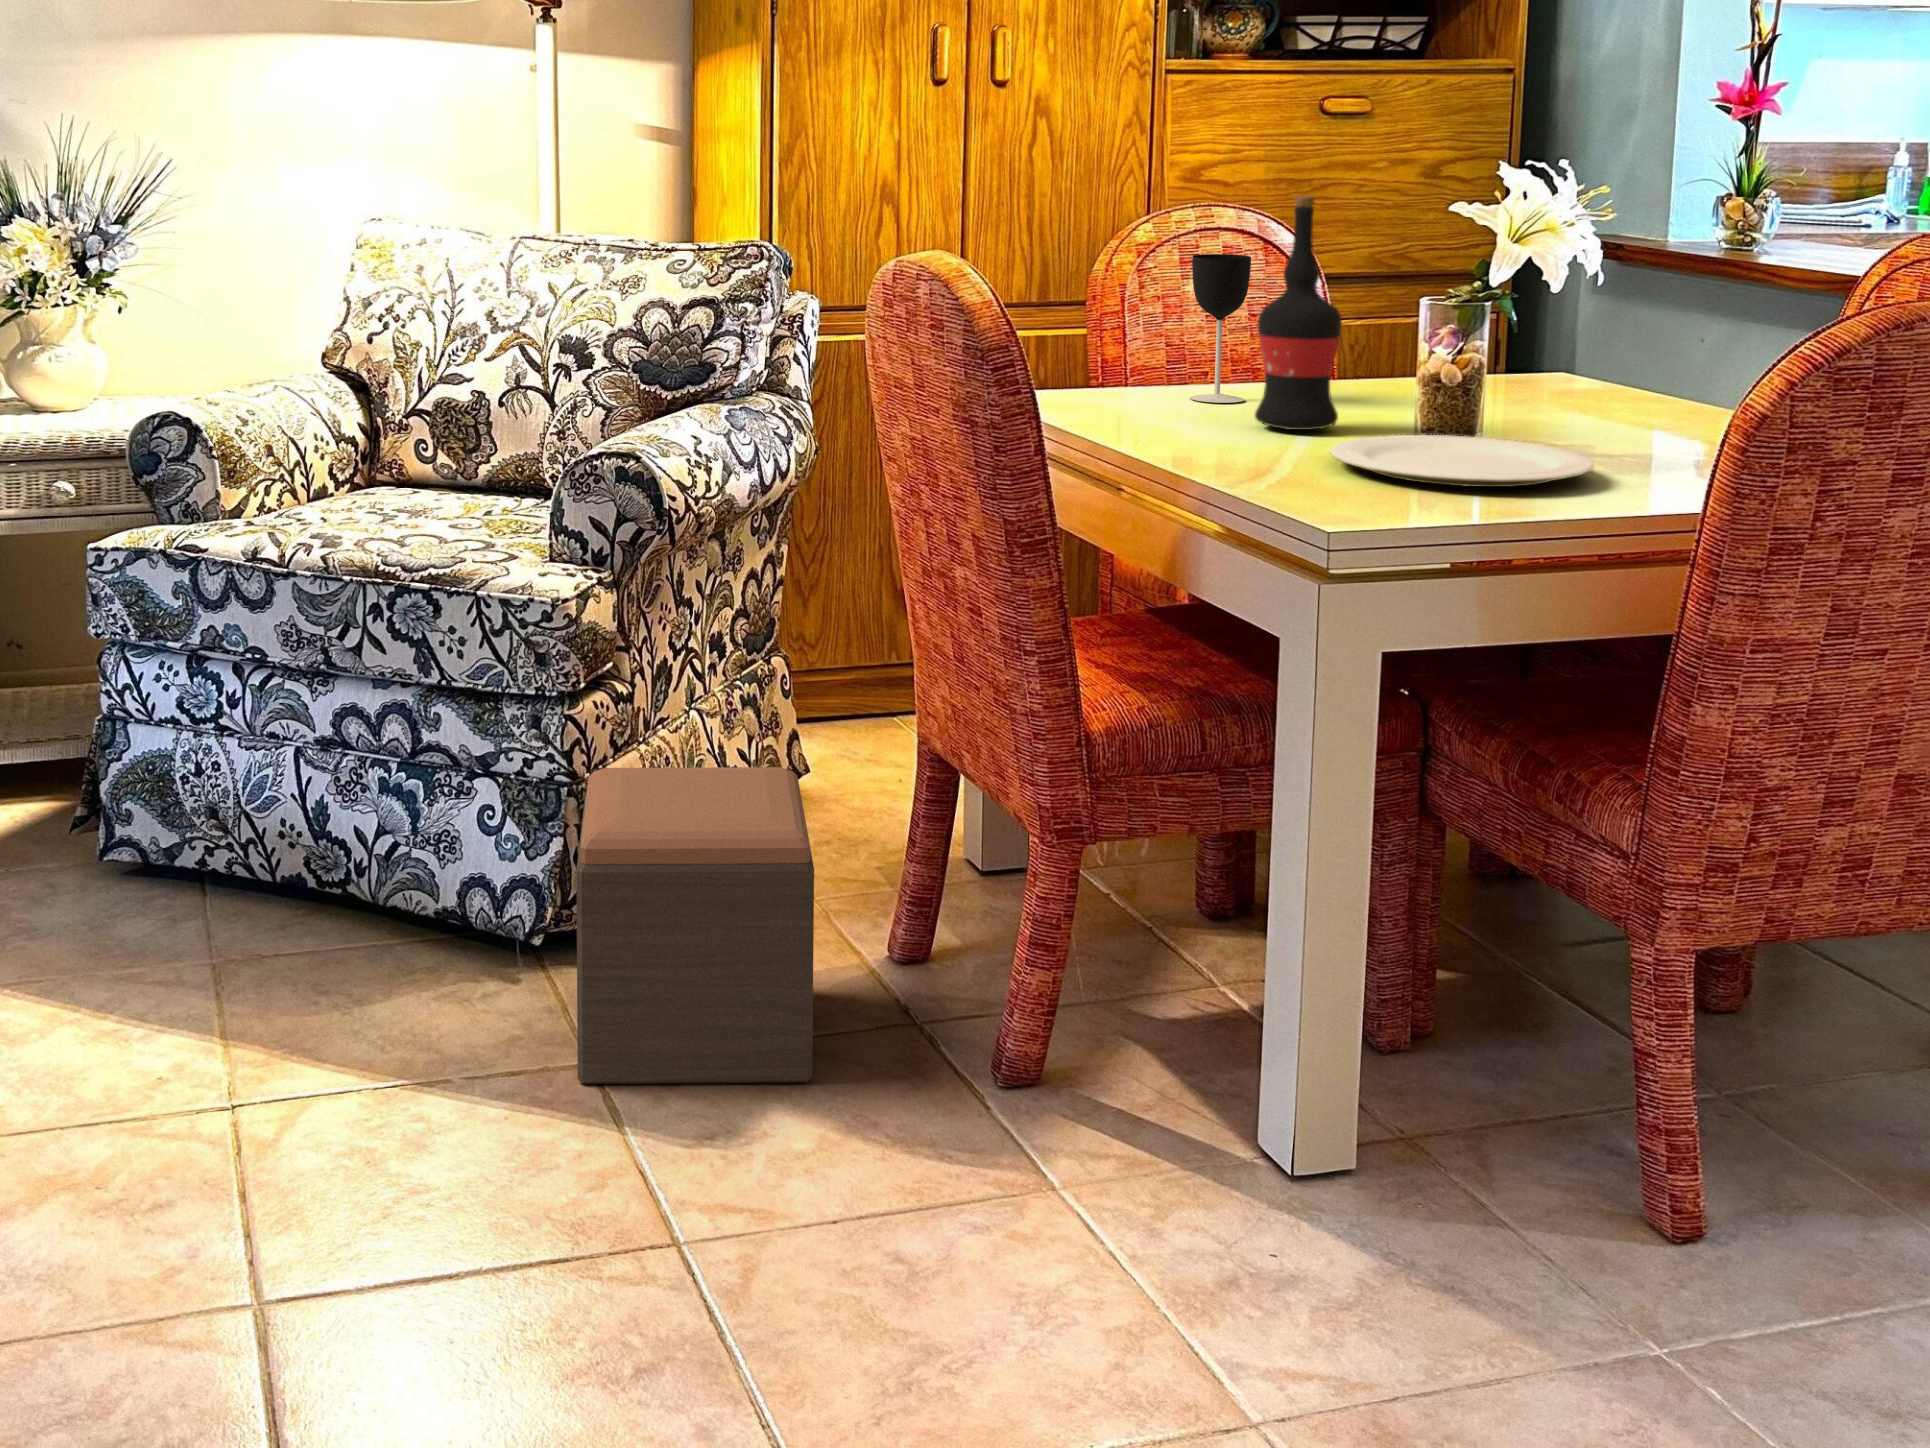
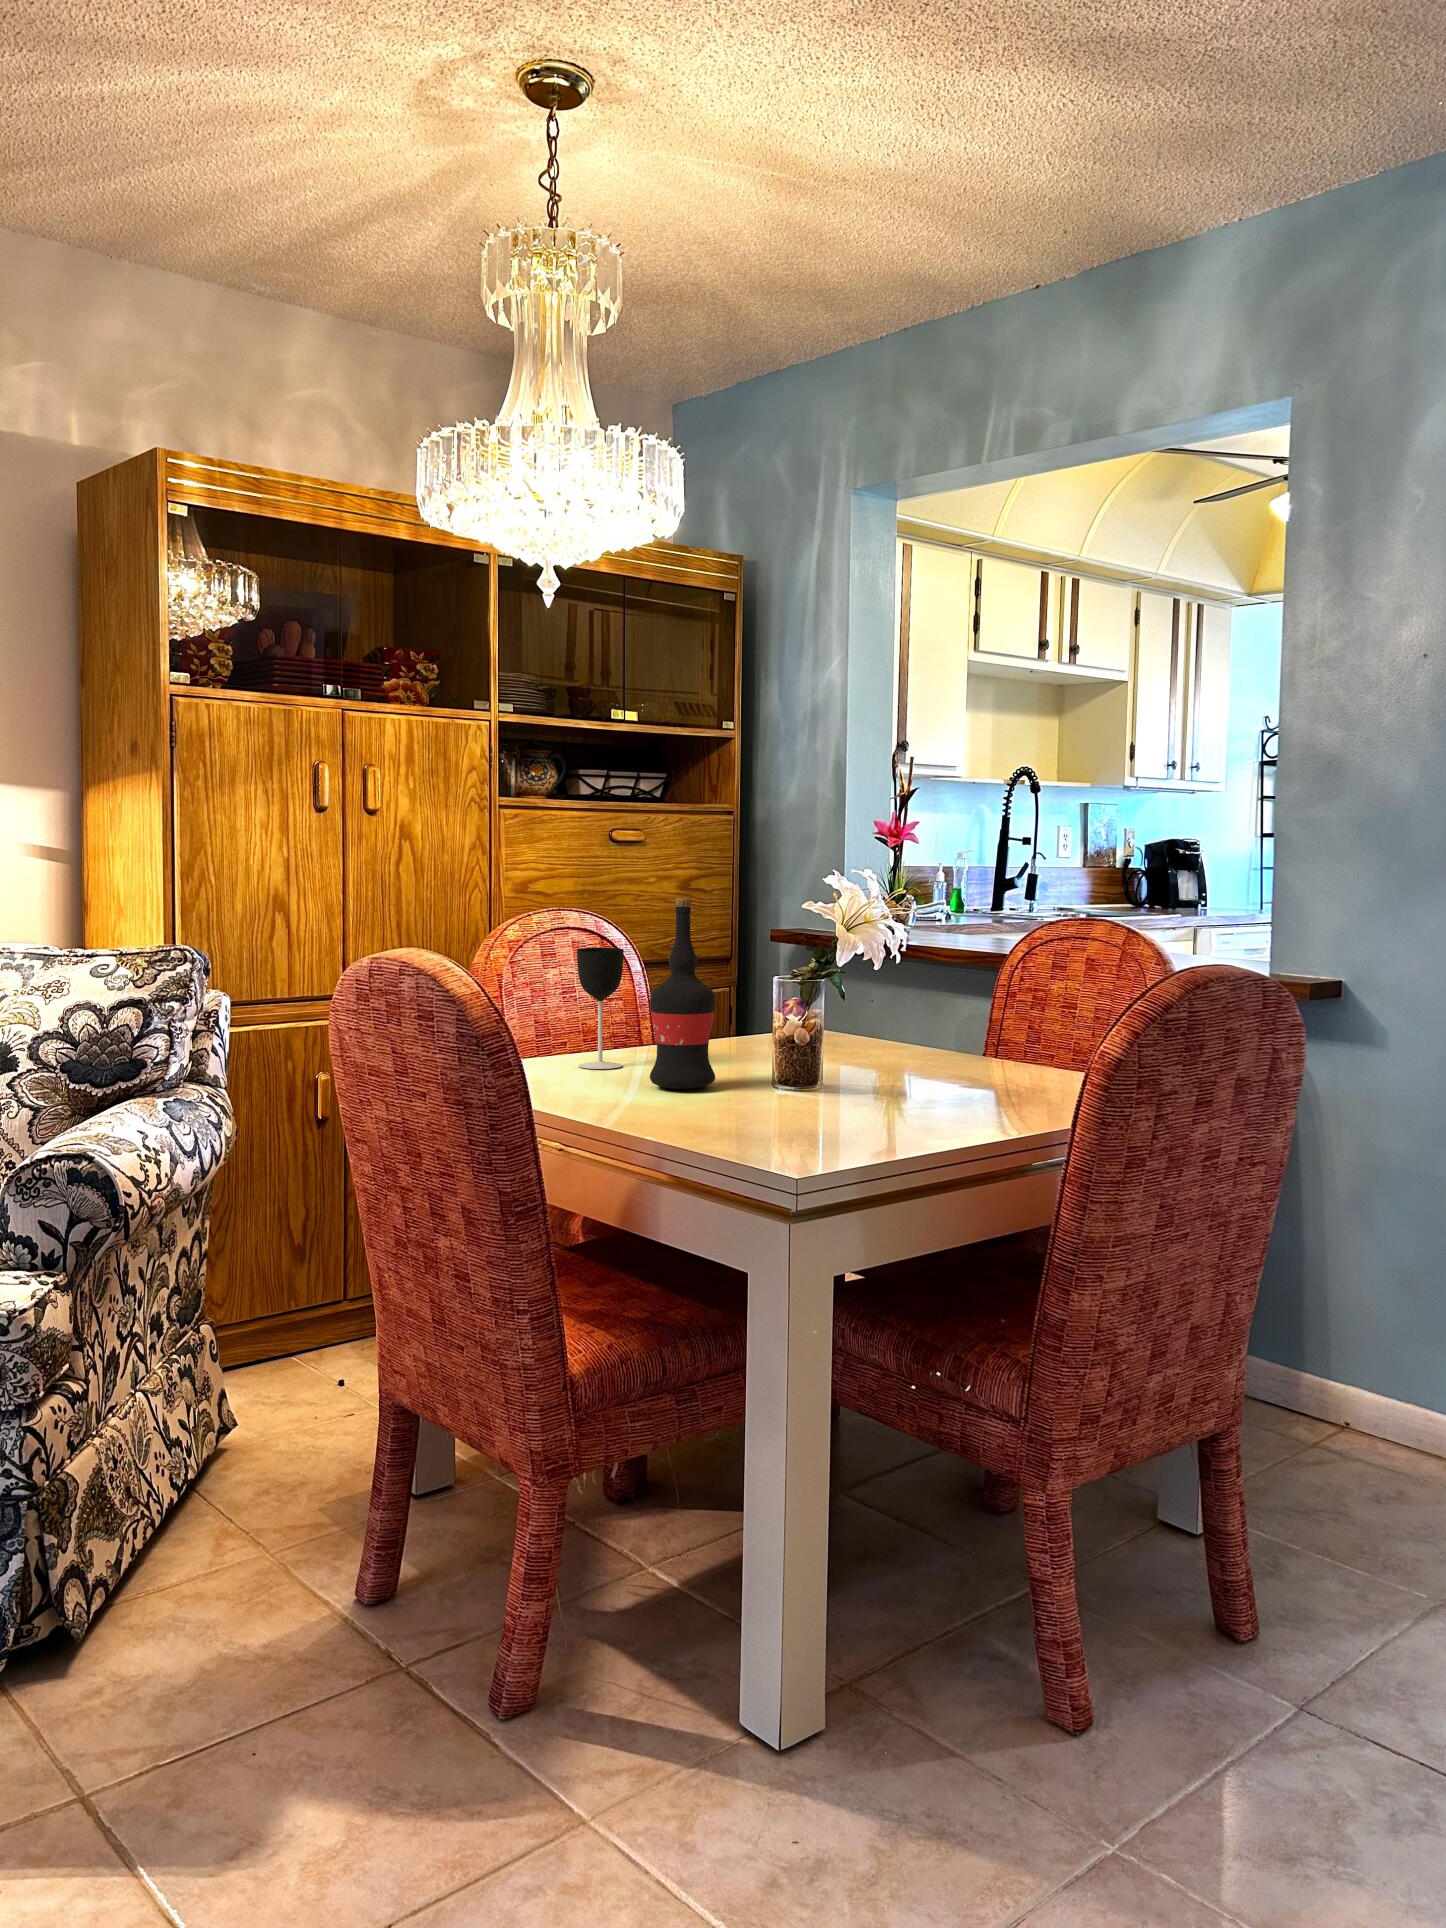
plate: present [1330,435,1594,487] -> none [735,1085,938,1129]
footstool: present [576,767,814,1084] -> none [52,1445,317,1827]

